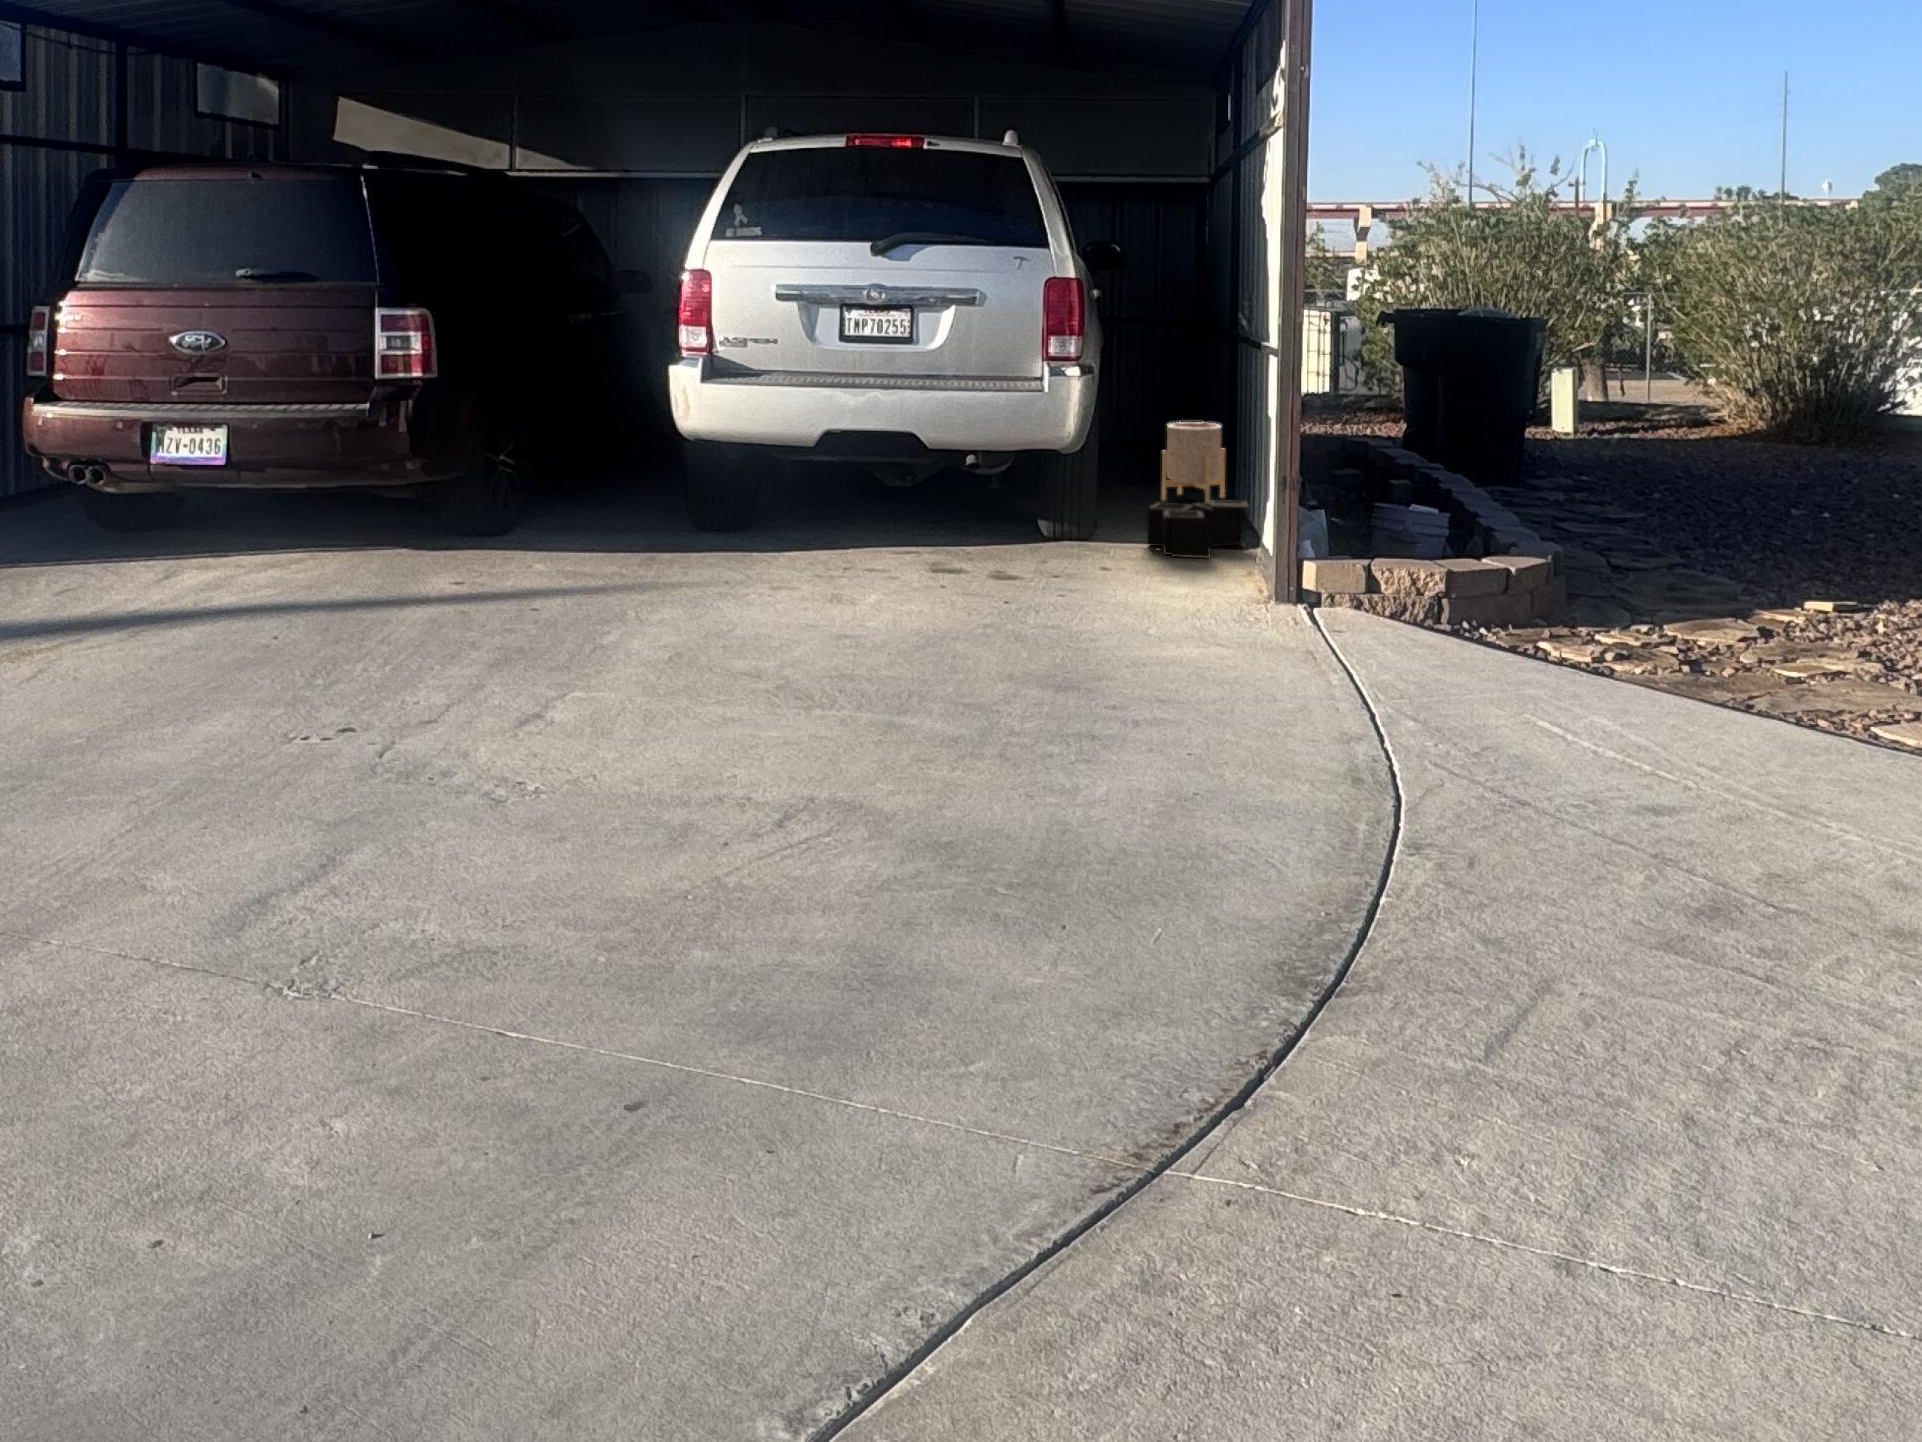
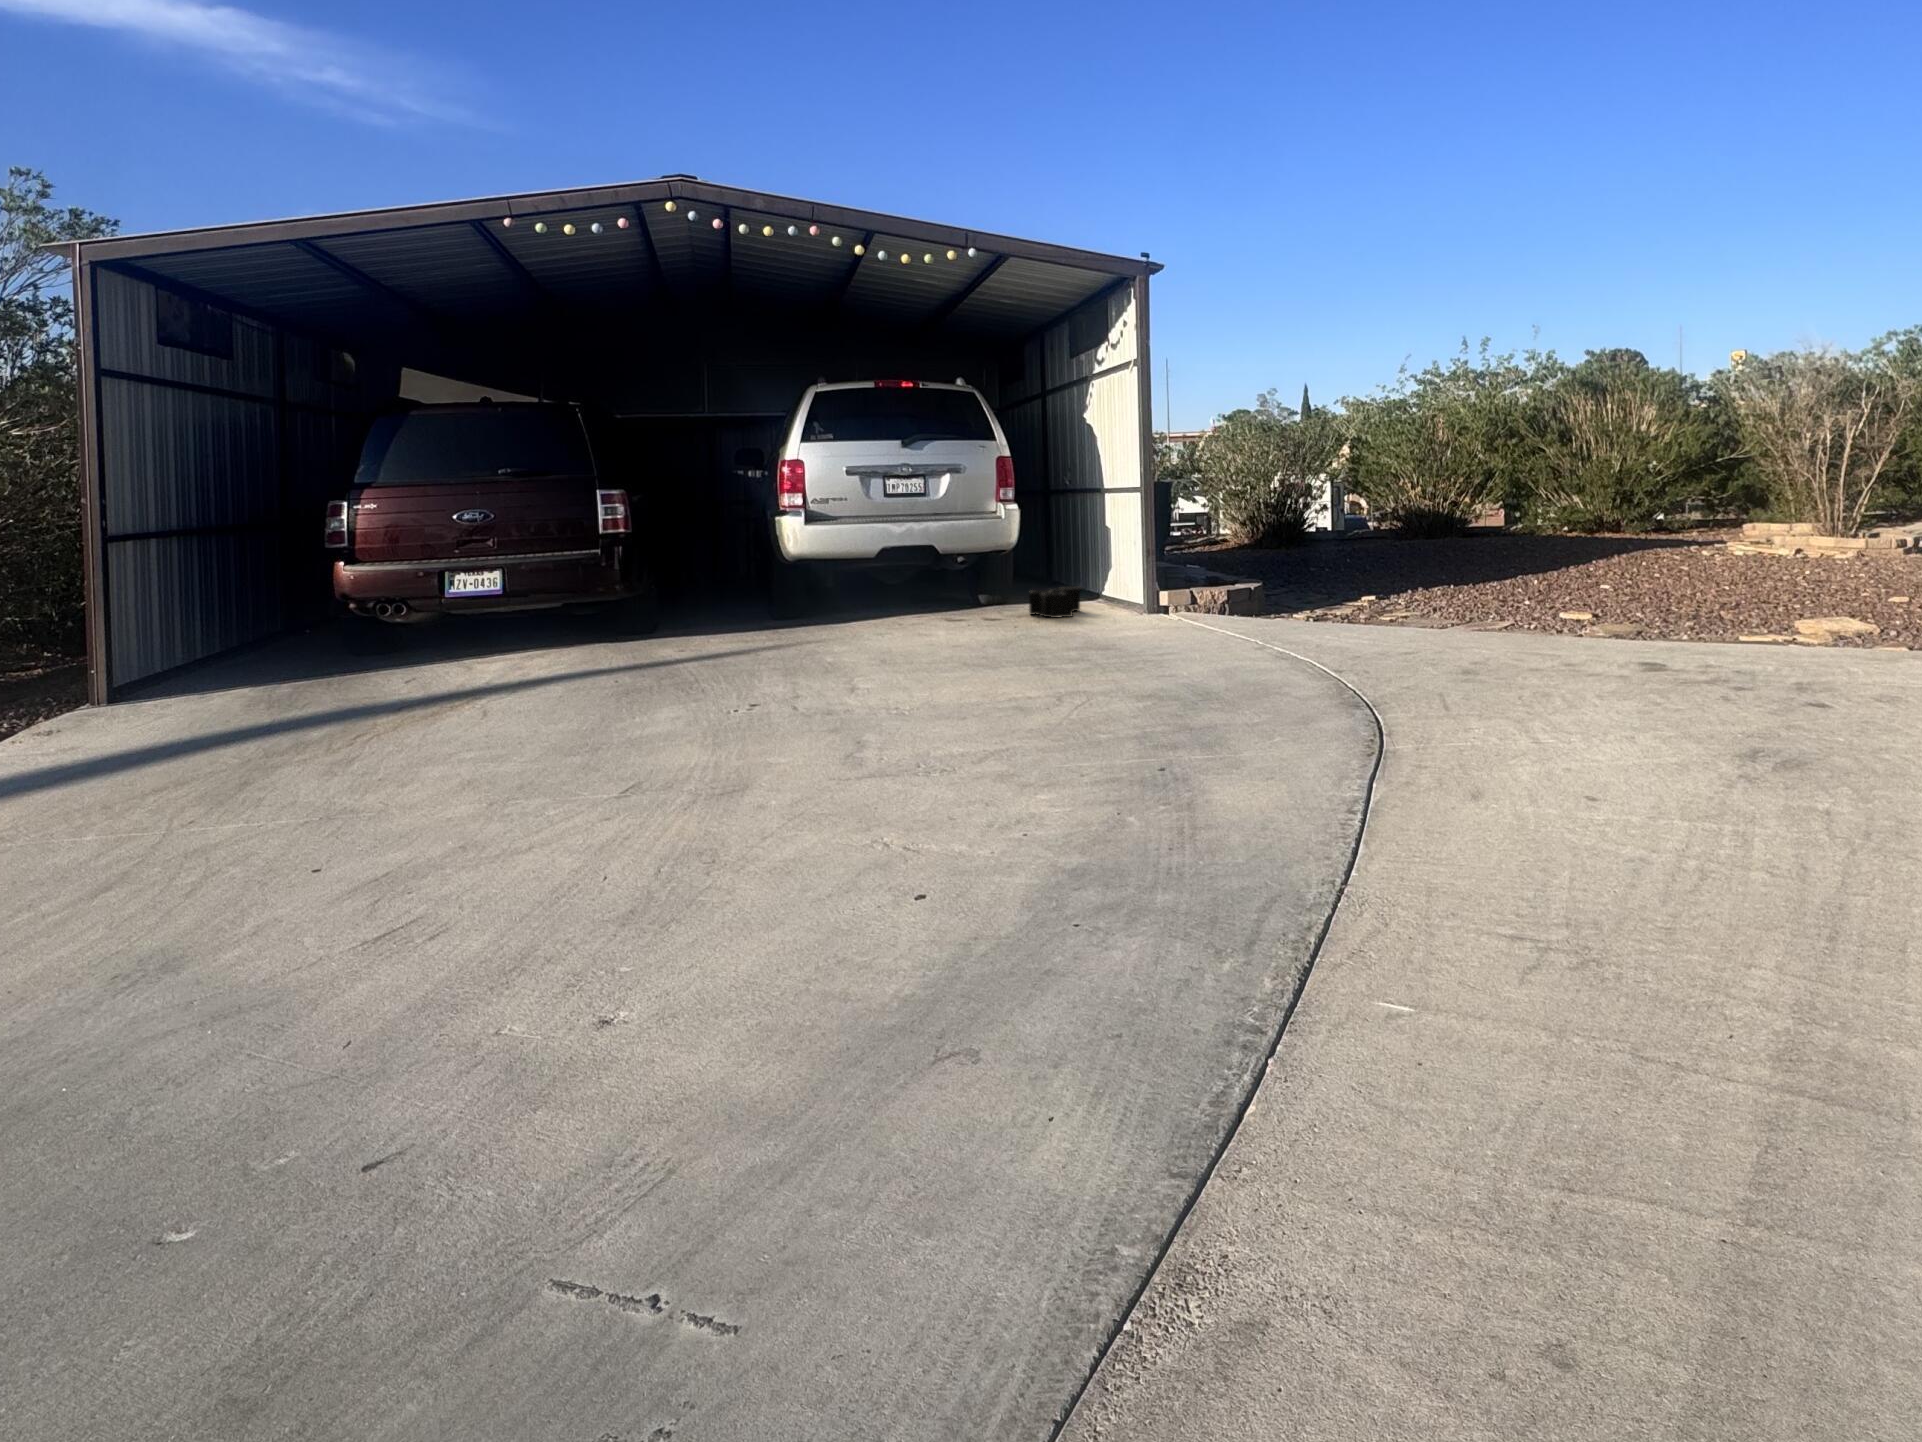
planter: present [1162,422,1225,503] -> none [1001,550,1036,598]

